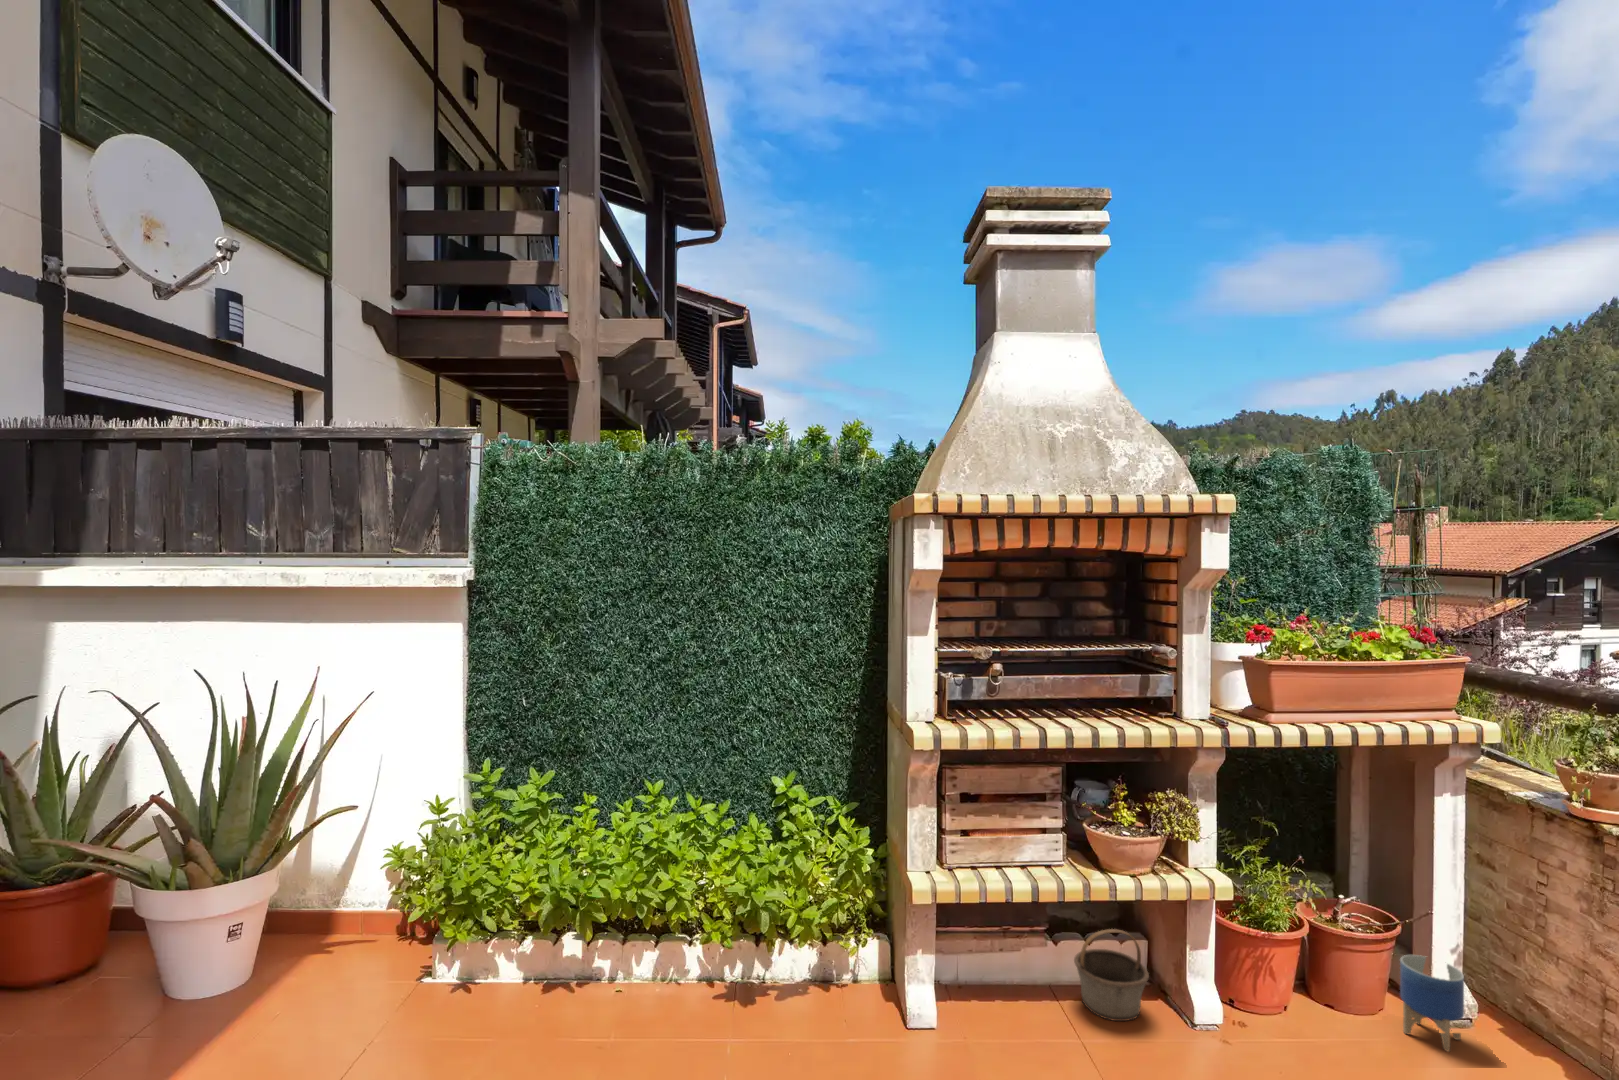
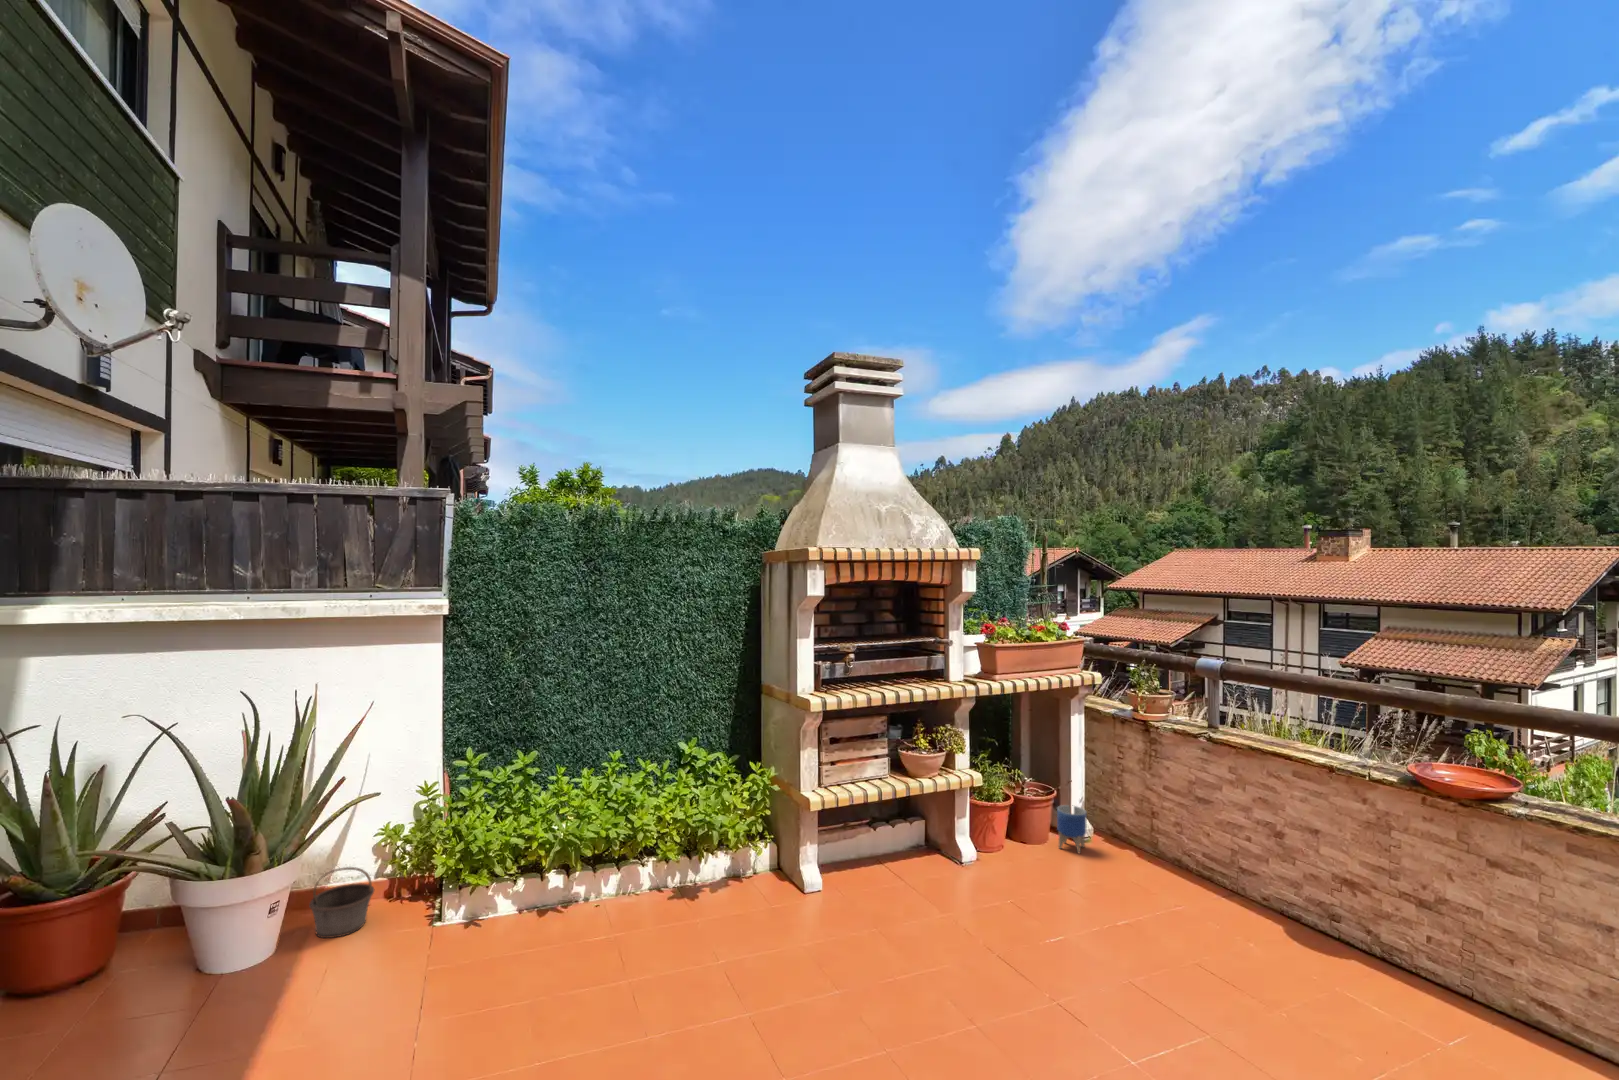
basket: present [1074,929,1149,1021] -> present [309,867,374,938]

